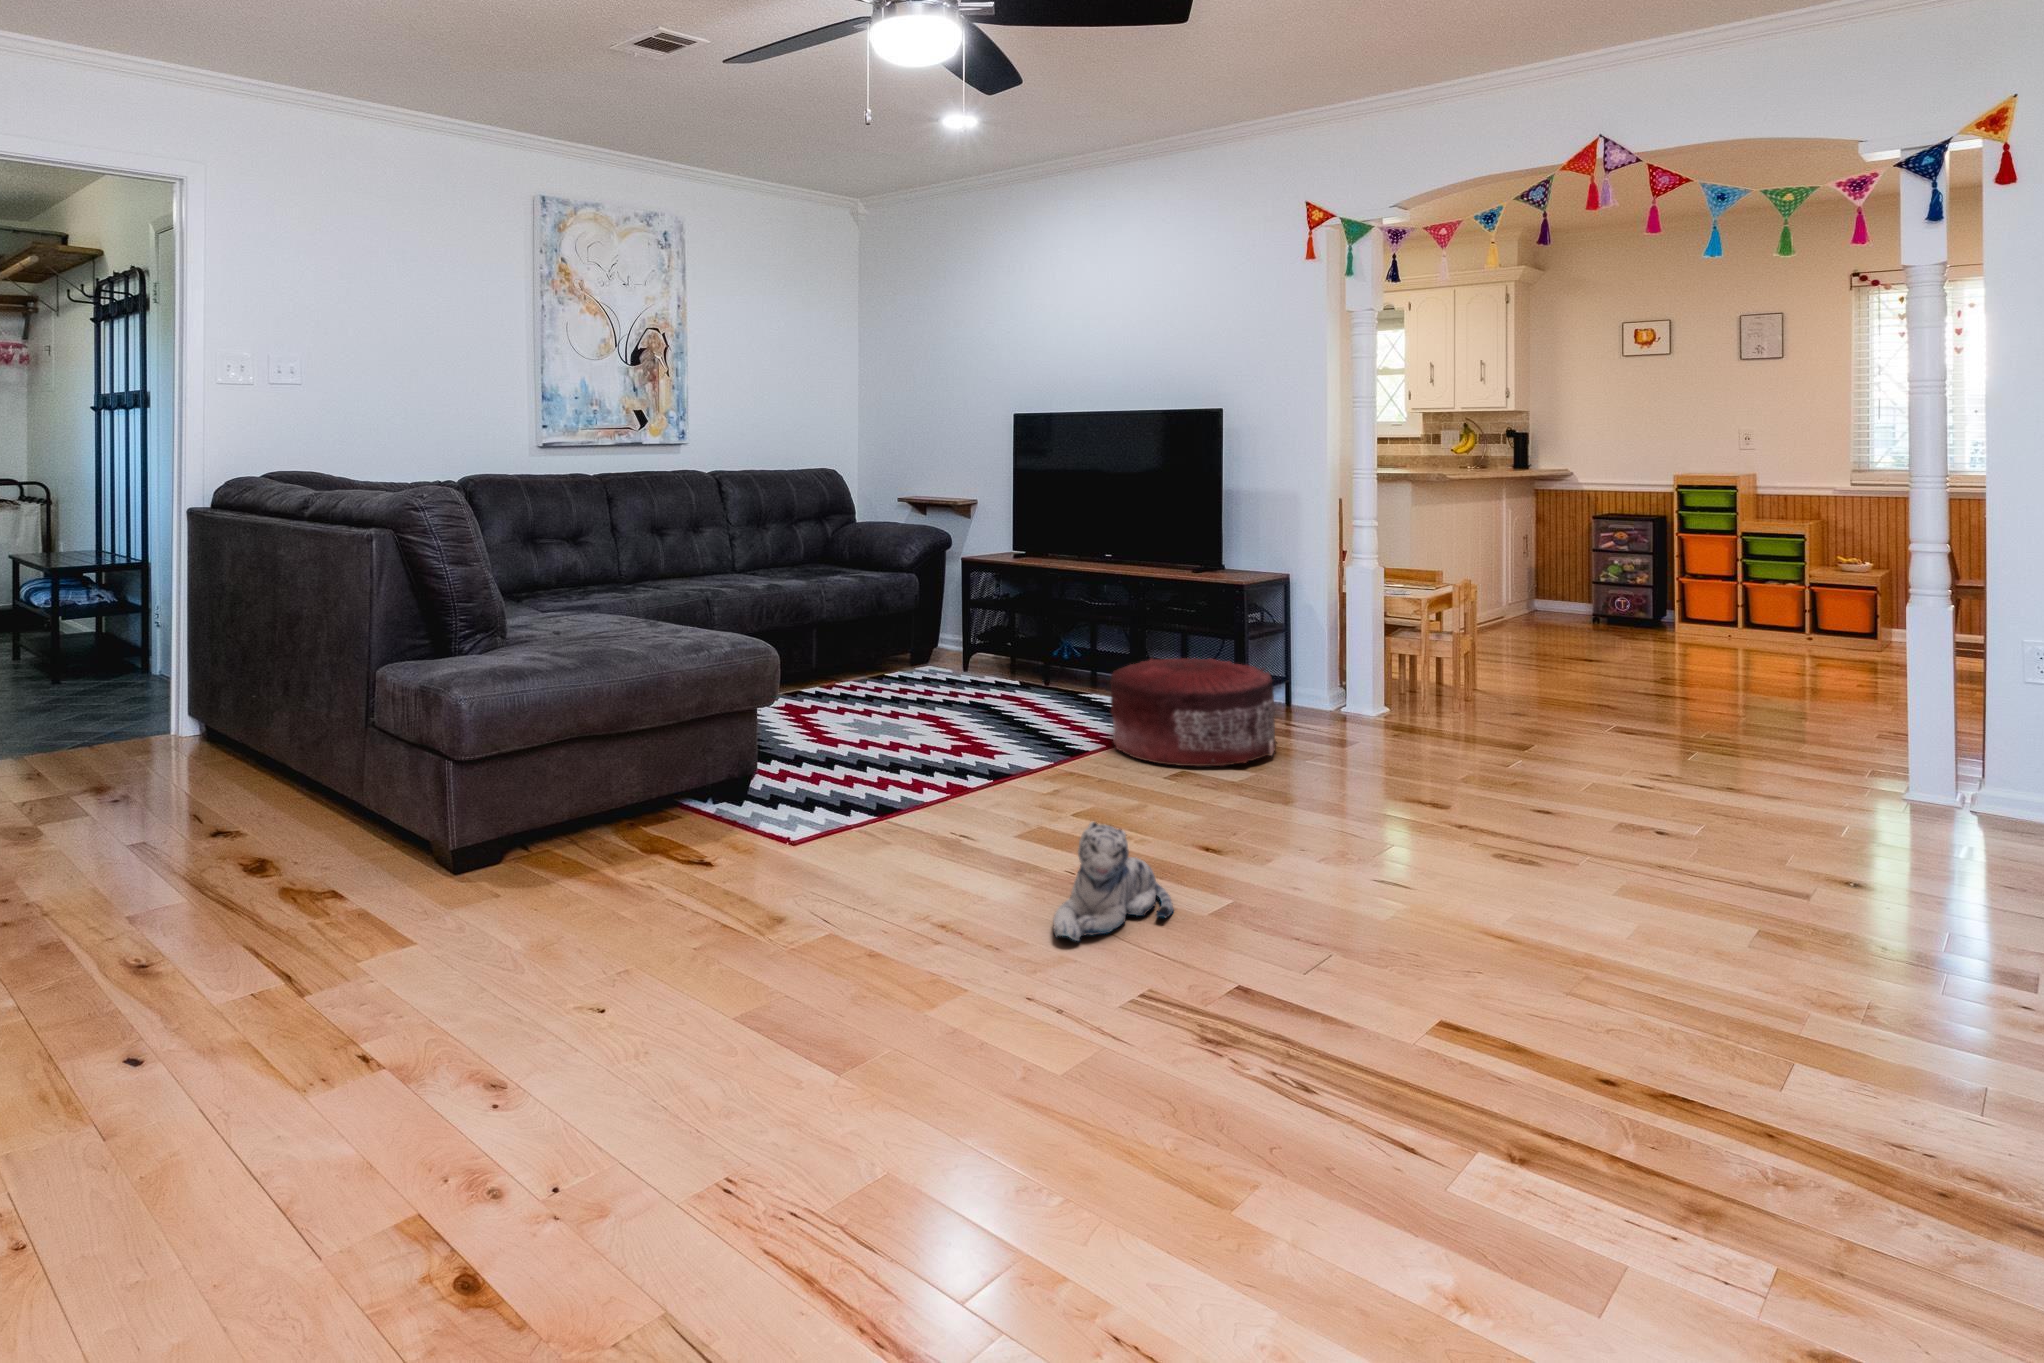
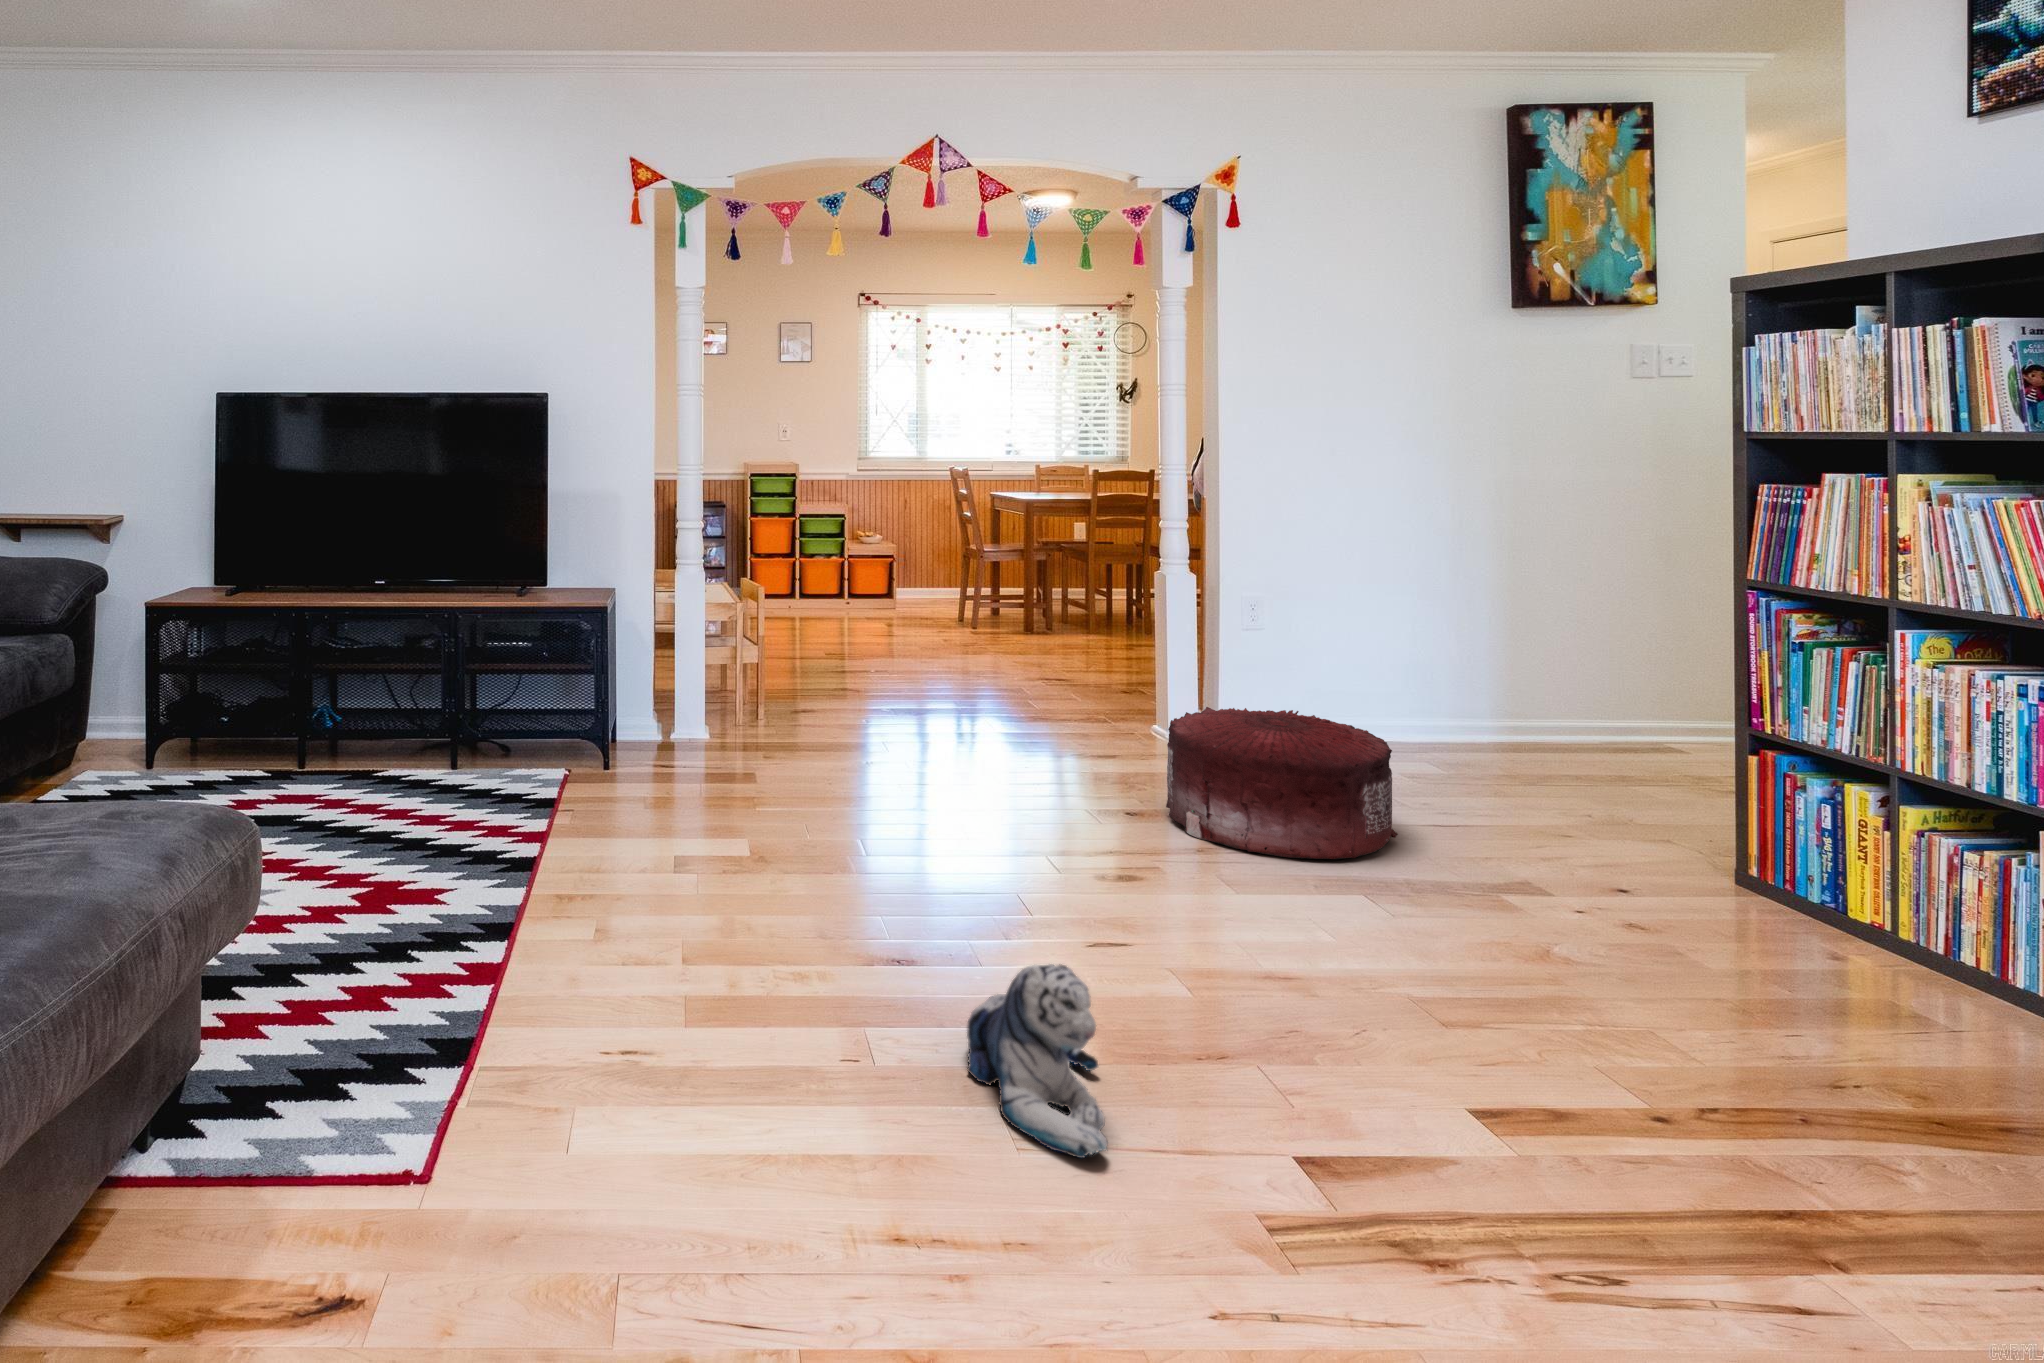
pouf: present [1110,658,1276,766] -> present [1166,707,1398,859]

